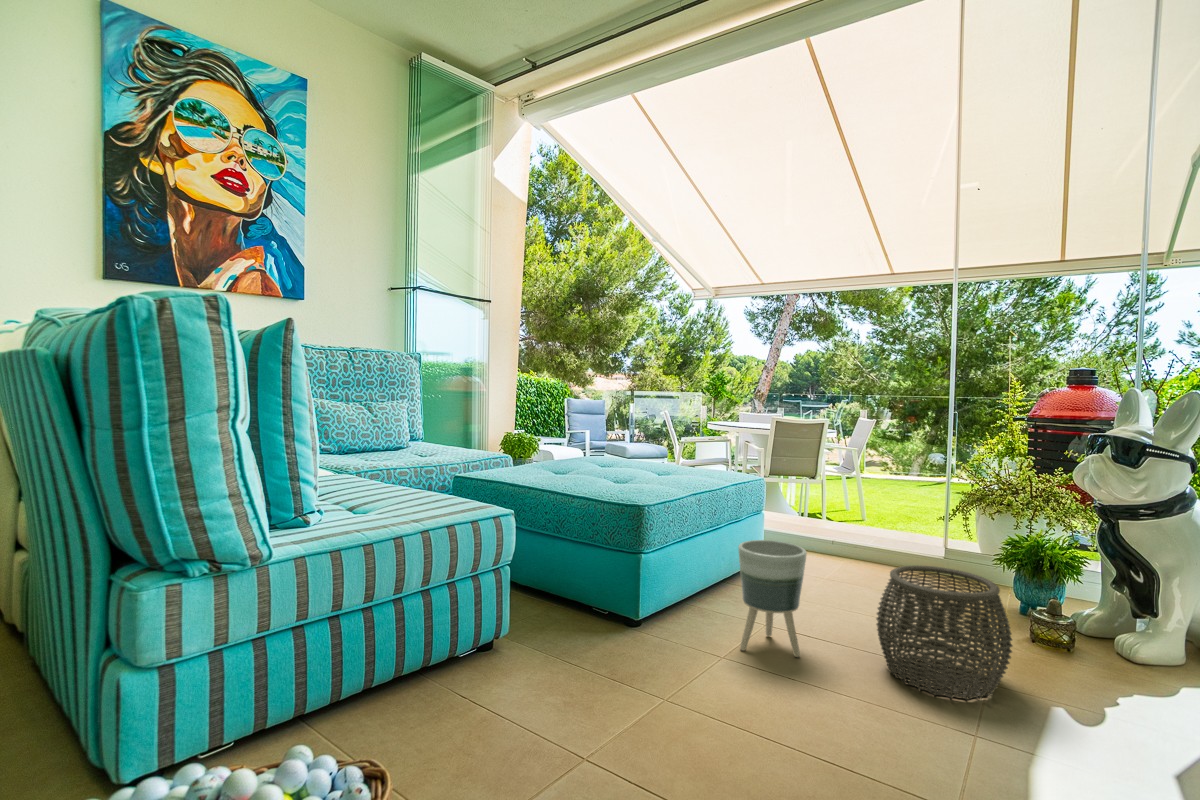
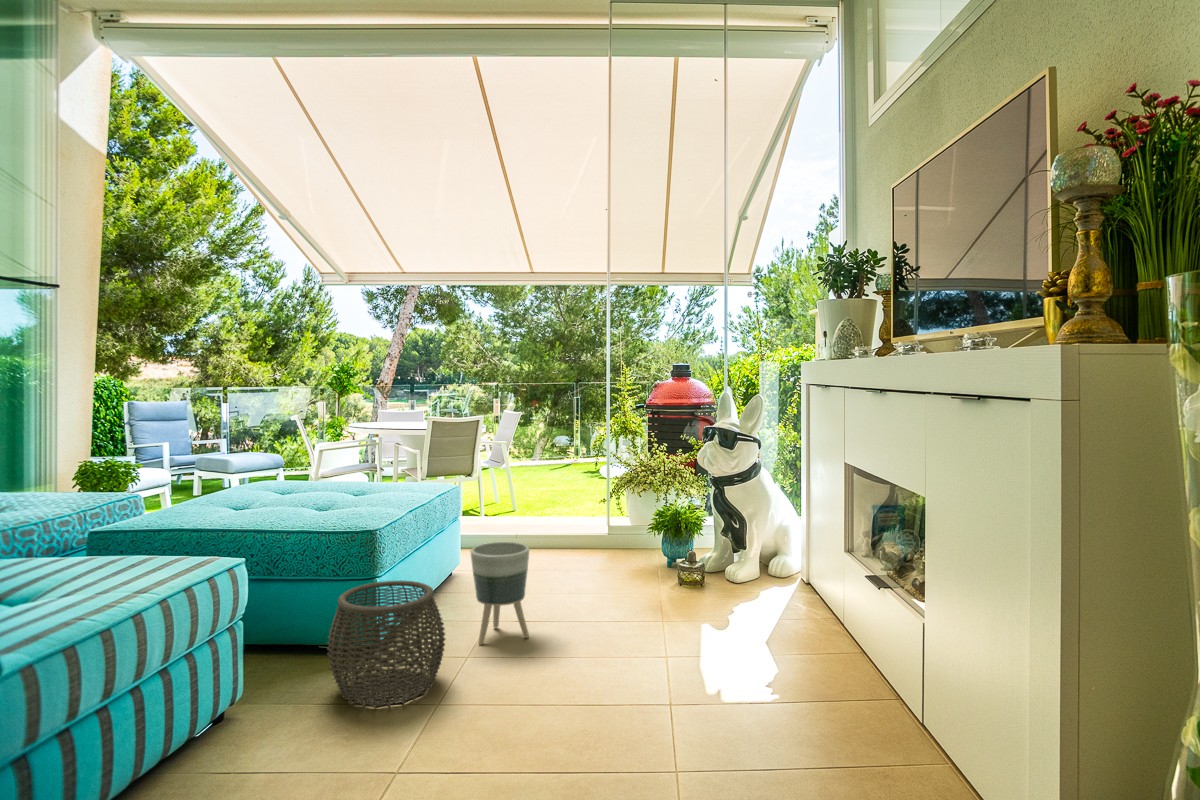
woven basket: present [876,565,1013,700] -> present [327,580,445,707]

